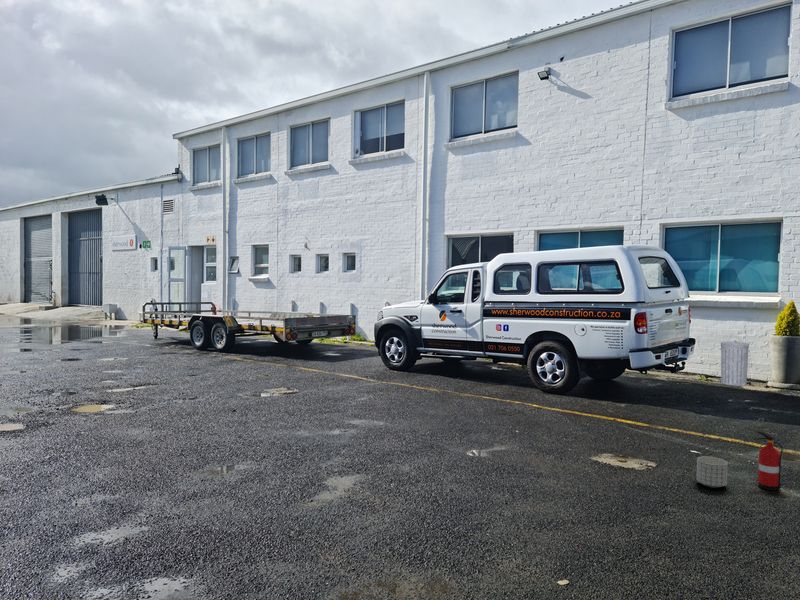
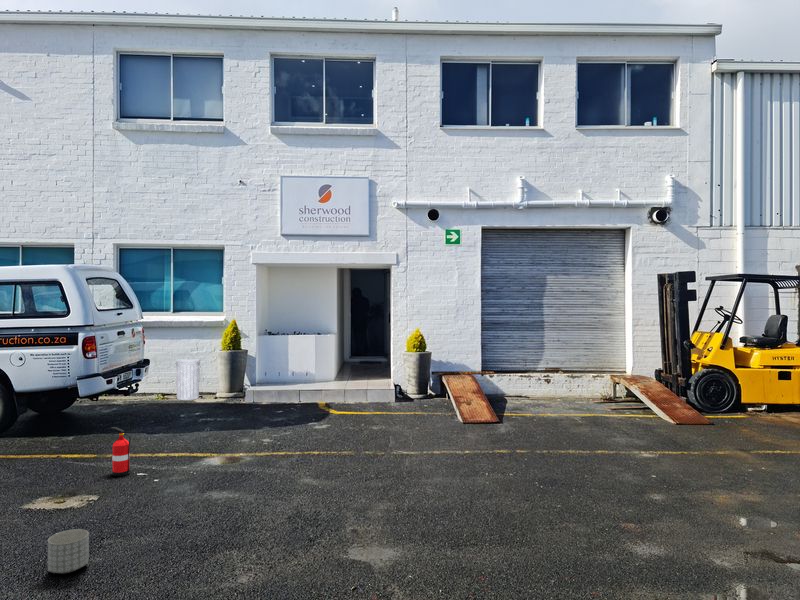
fire extinguisher: present [755,431,783,491] -> present [110,427,131,476]
planter: present [697,456,728,488] -> present [48,529,89,574]

